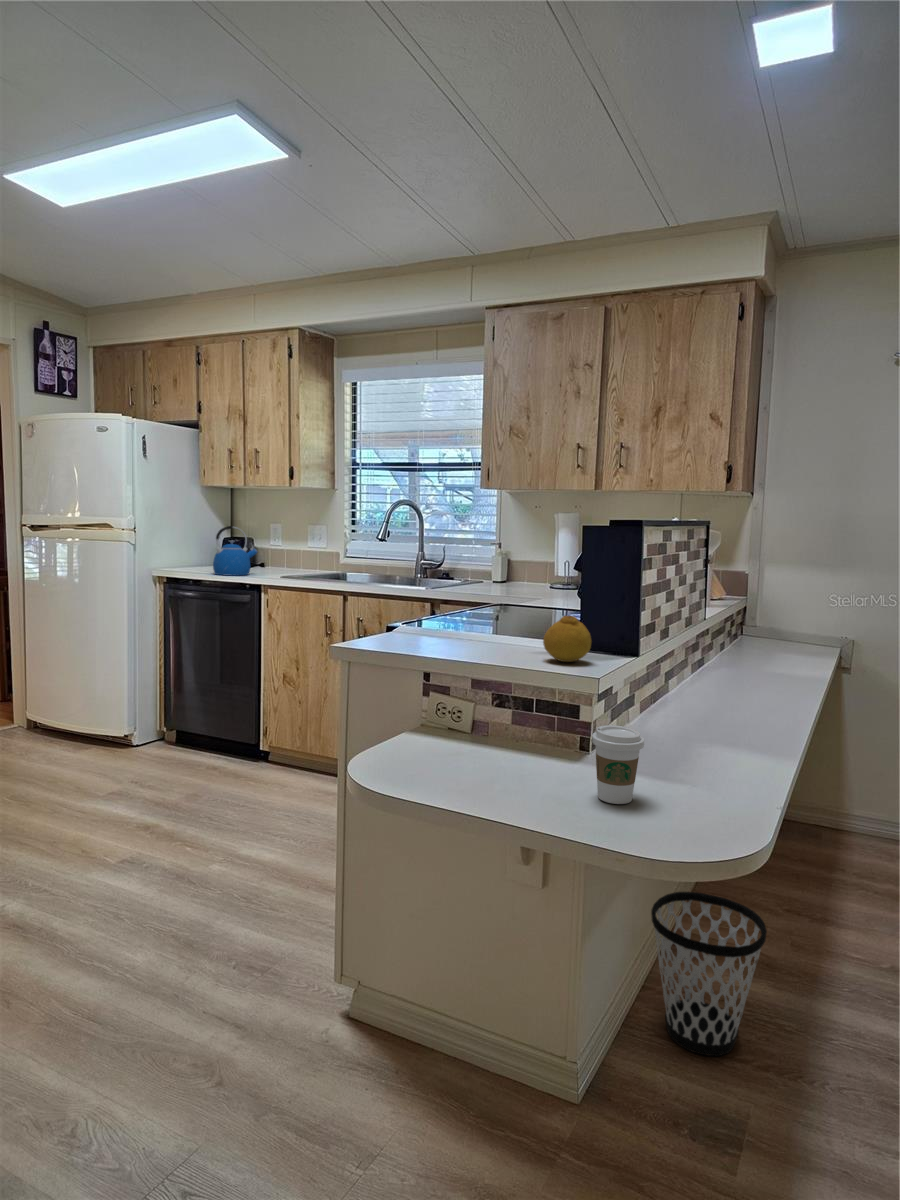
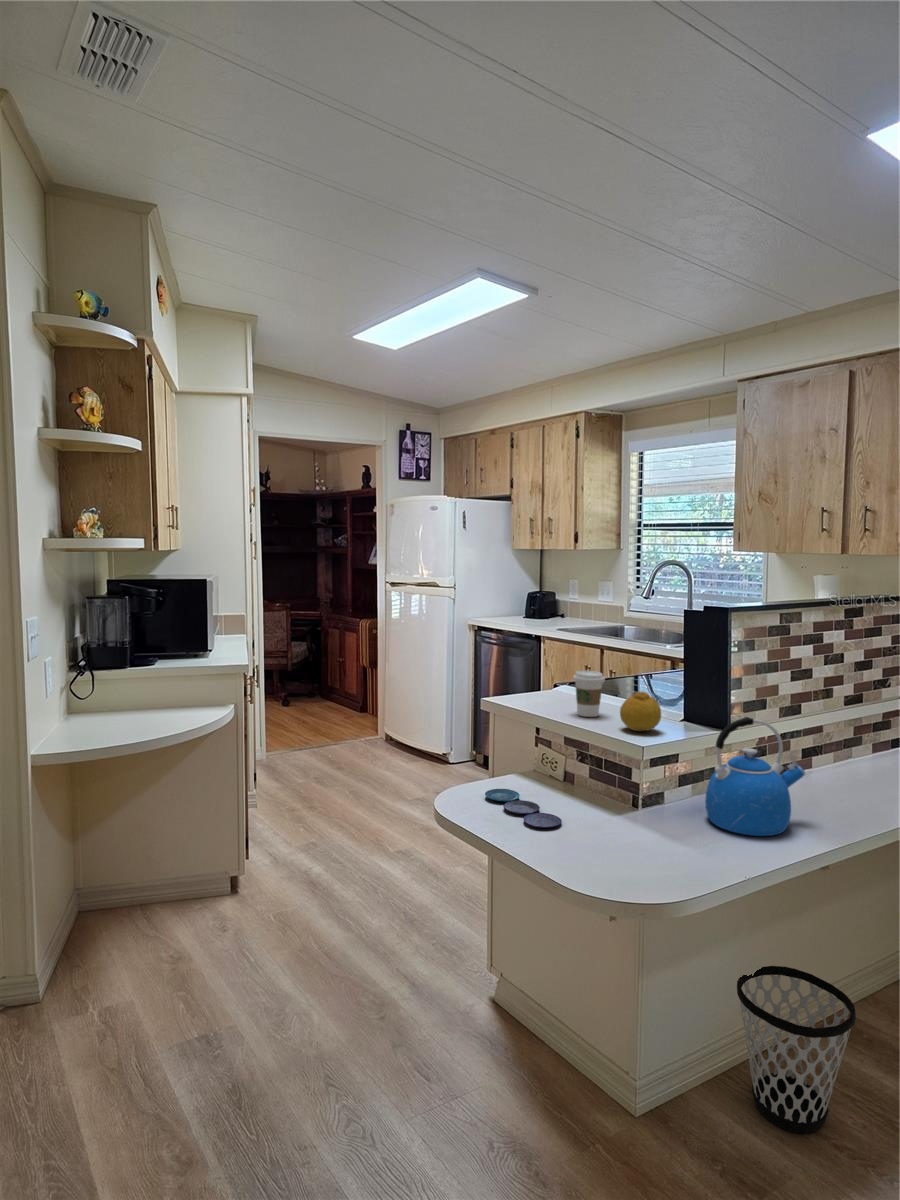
kettle: present [213,526,257,576] -> present [705,717,805,836]
coffee cup: present [592,725,644,804] -> present [573,671,605,717]
plate: none [408,753,541,791] -> present [485,789,562,828]

